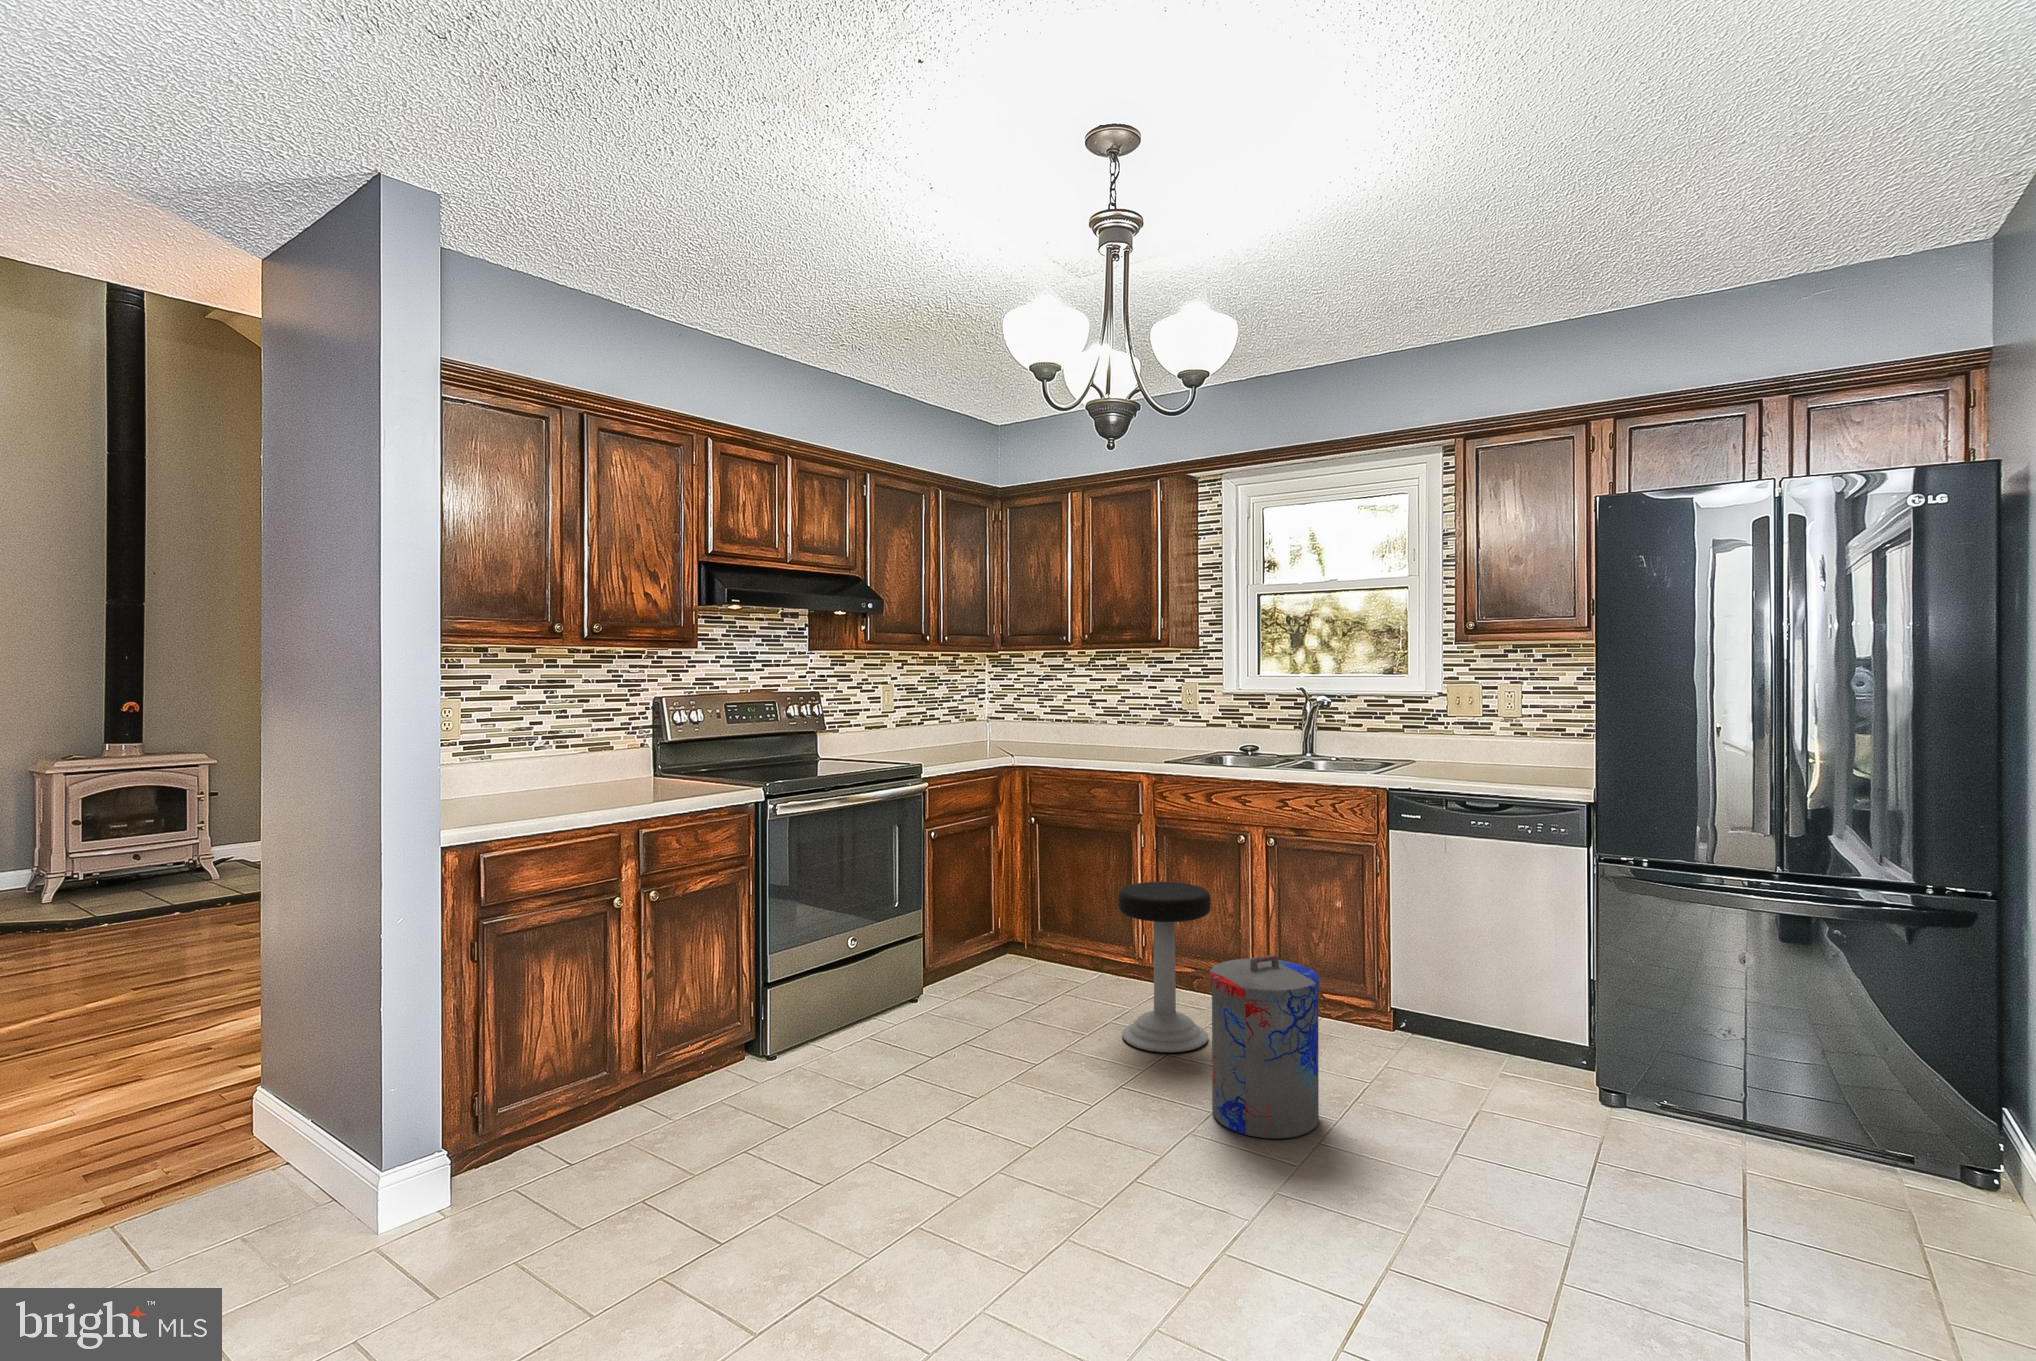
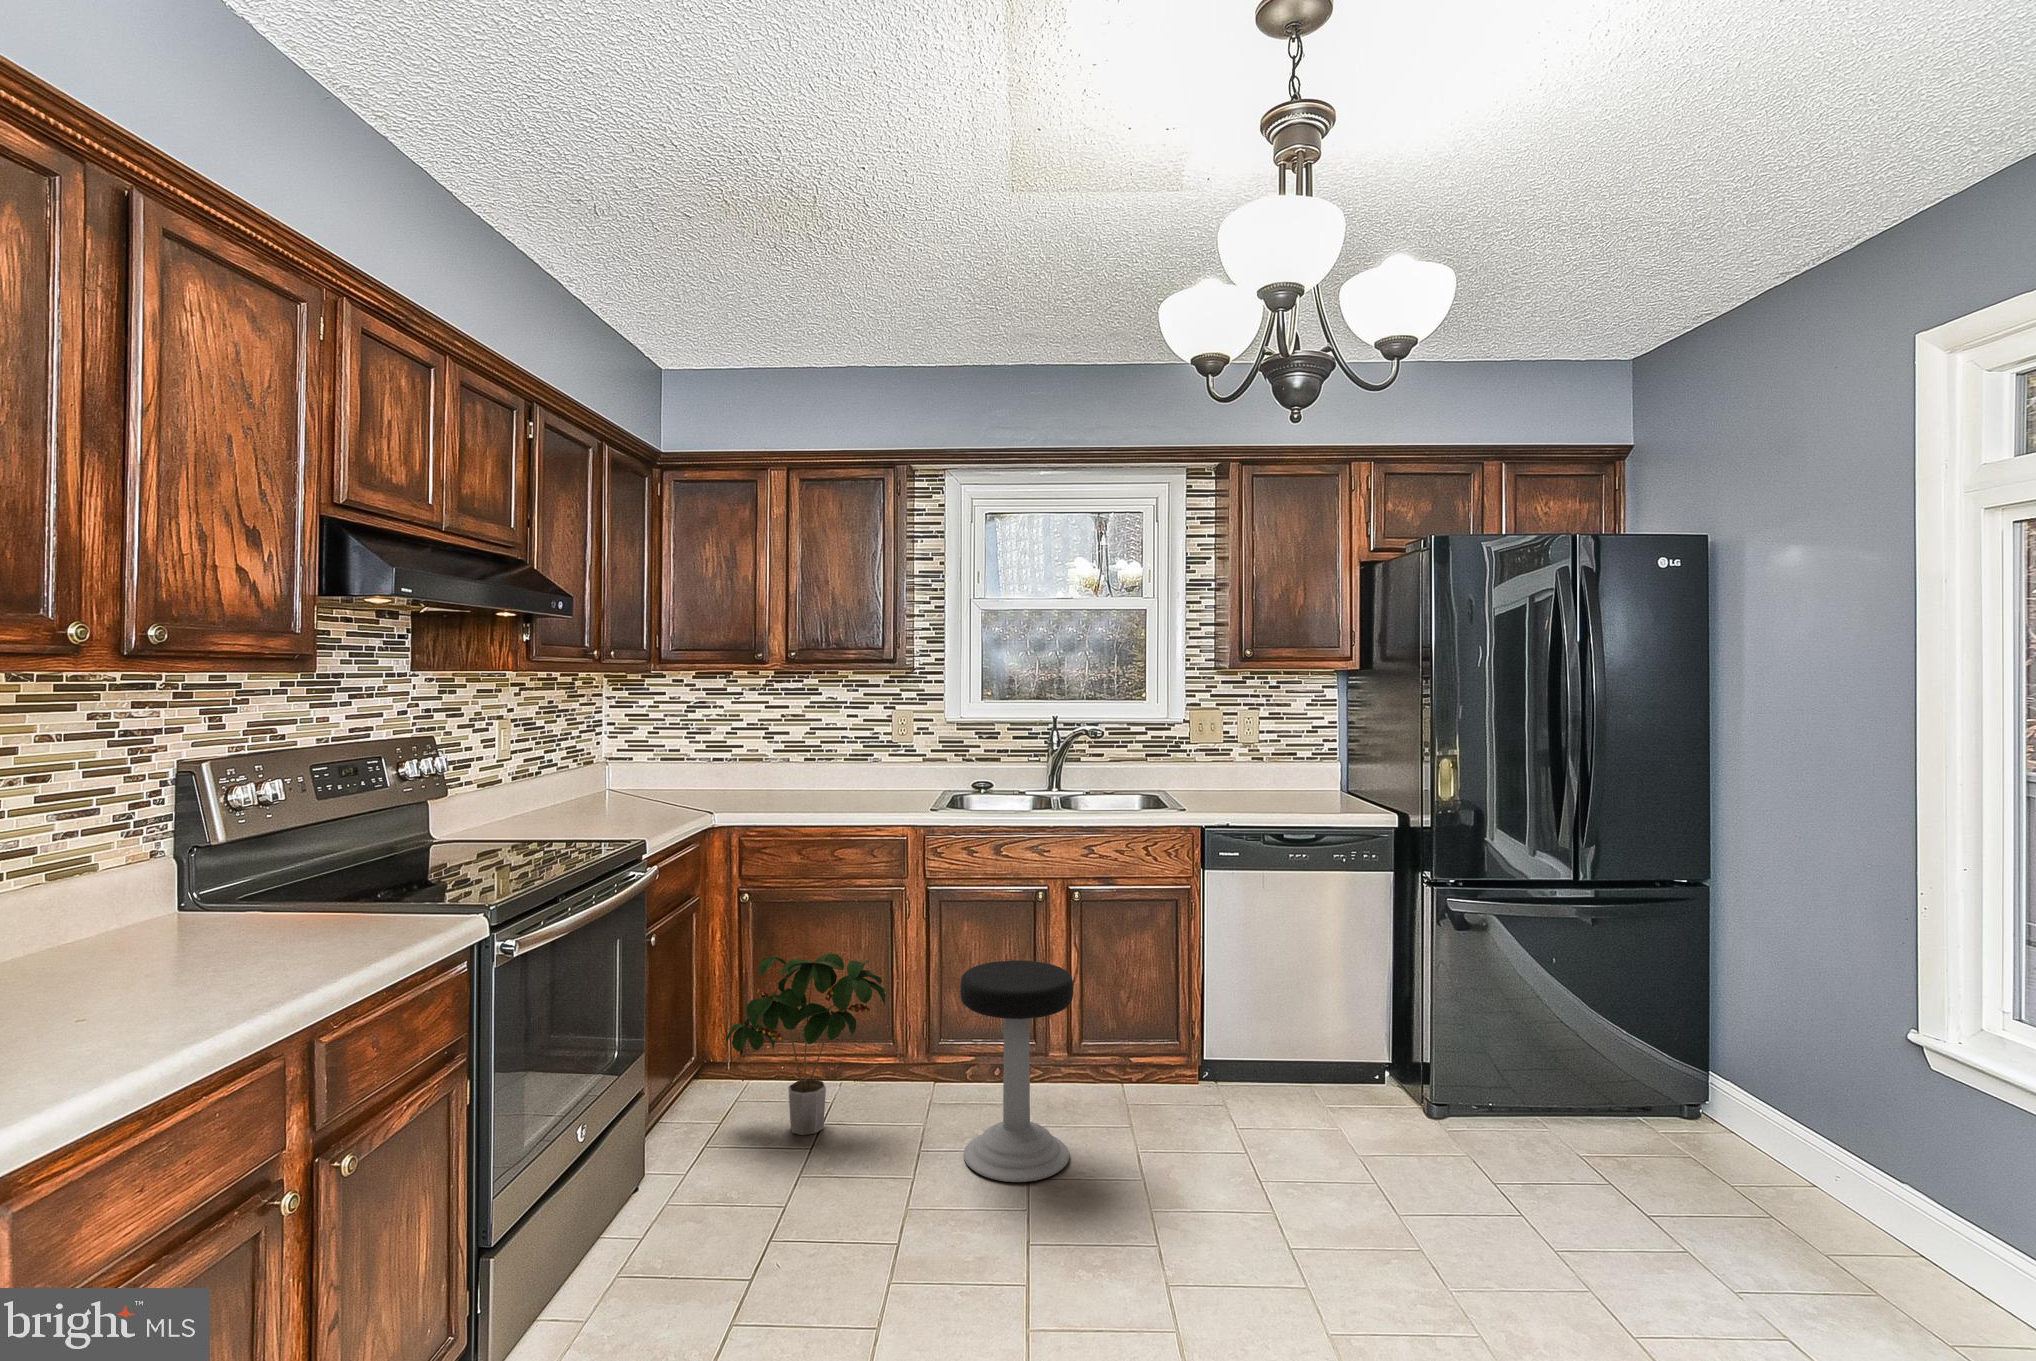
potted plant: none [992,861,1097,997] -> present [726,953,886,1135]
trash can: present [1210,955,1321,1139] -> none [1170,1044,1301,1274]

